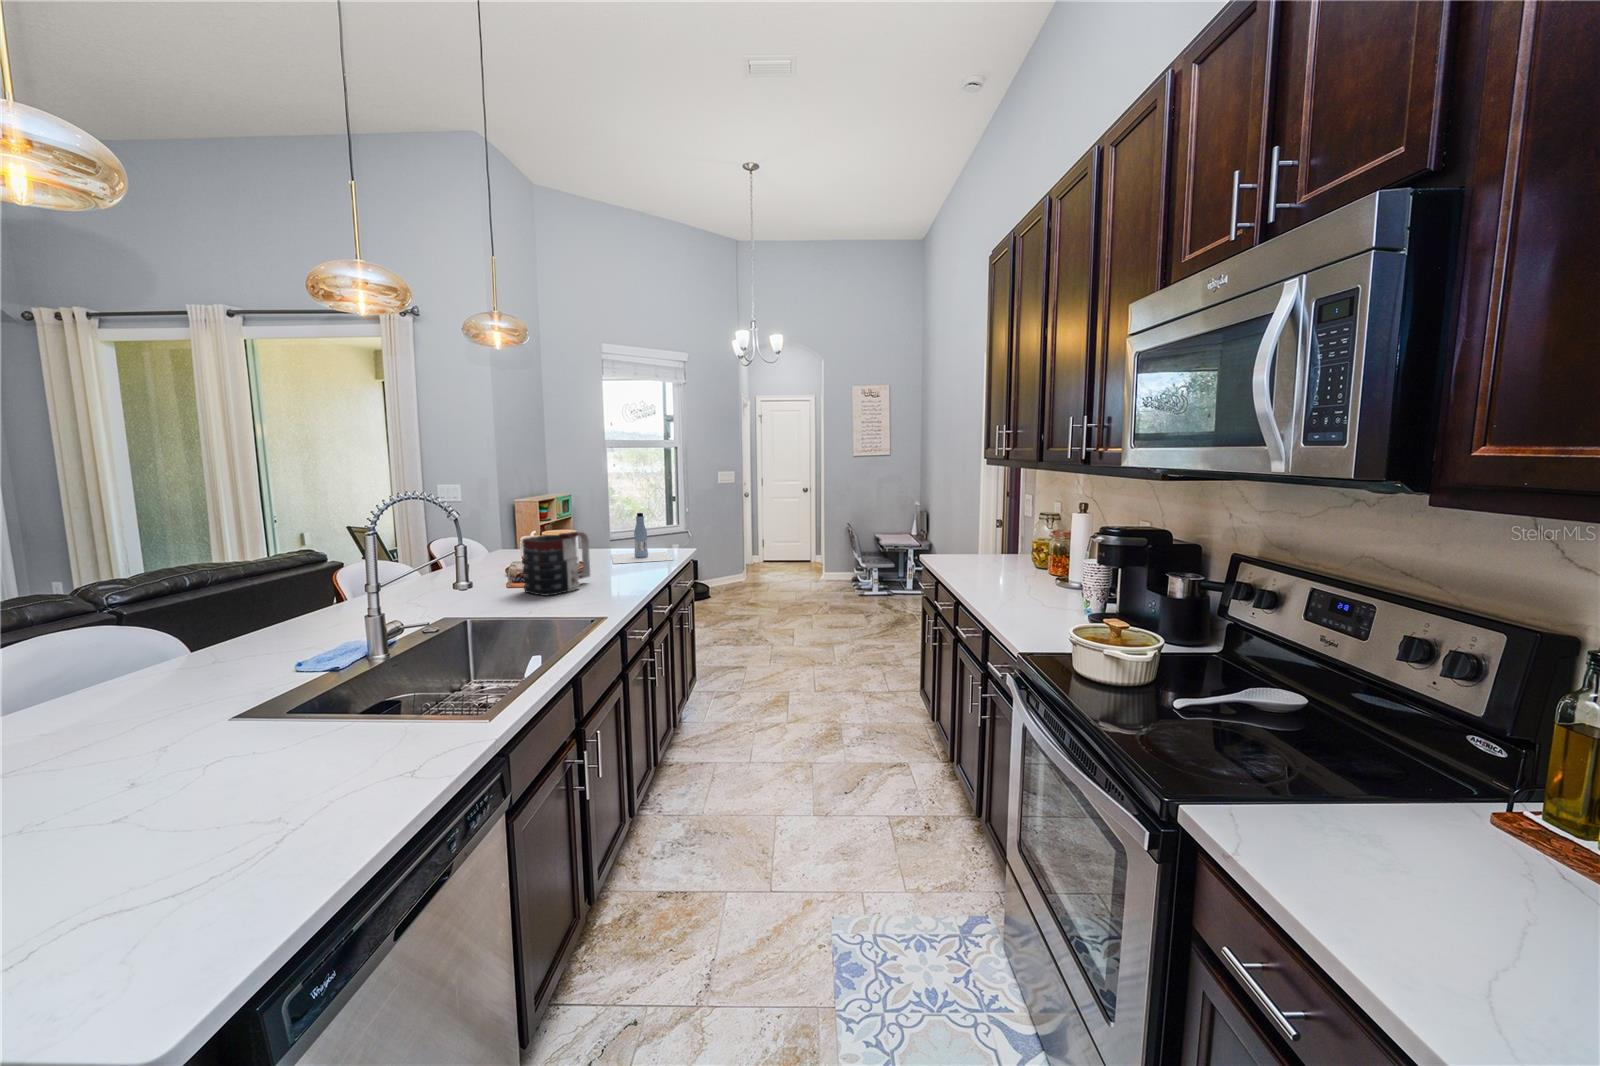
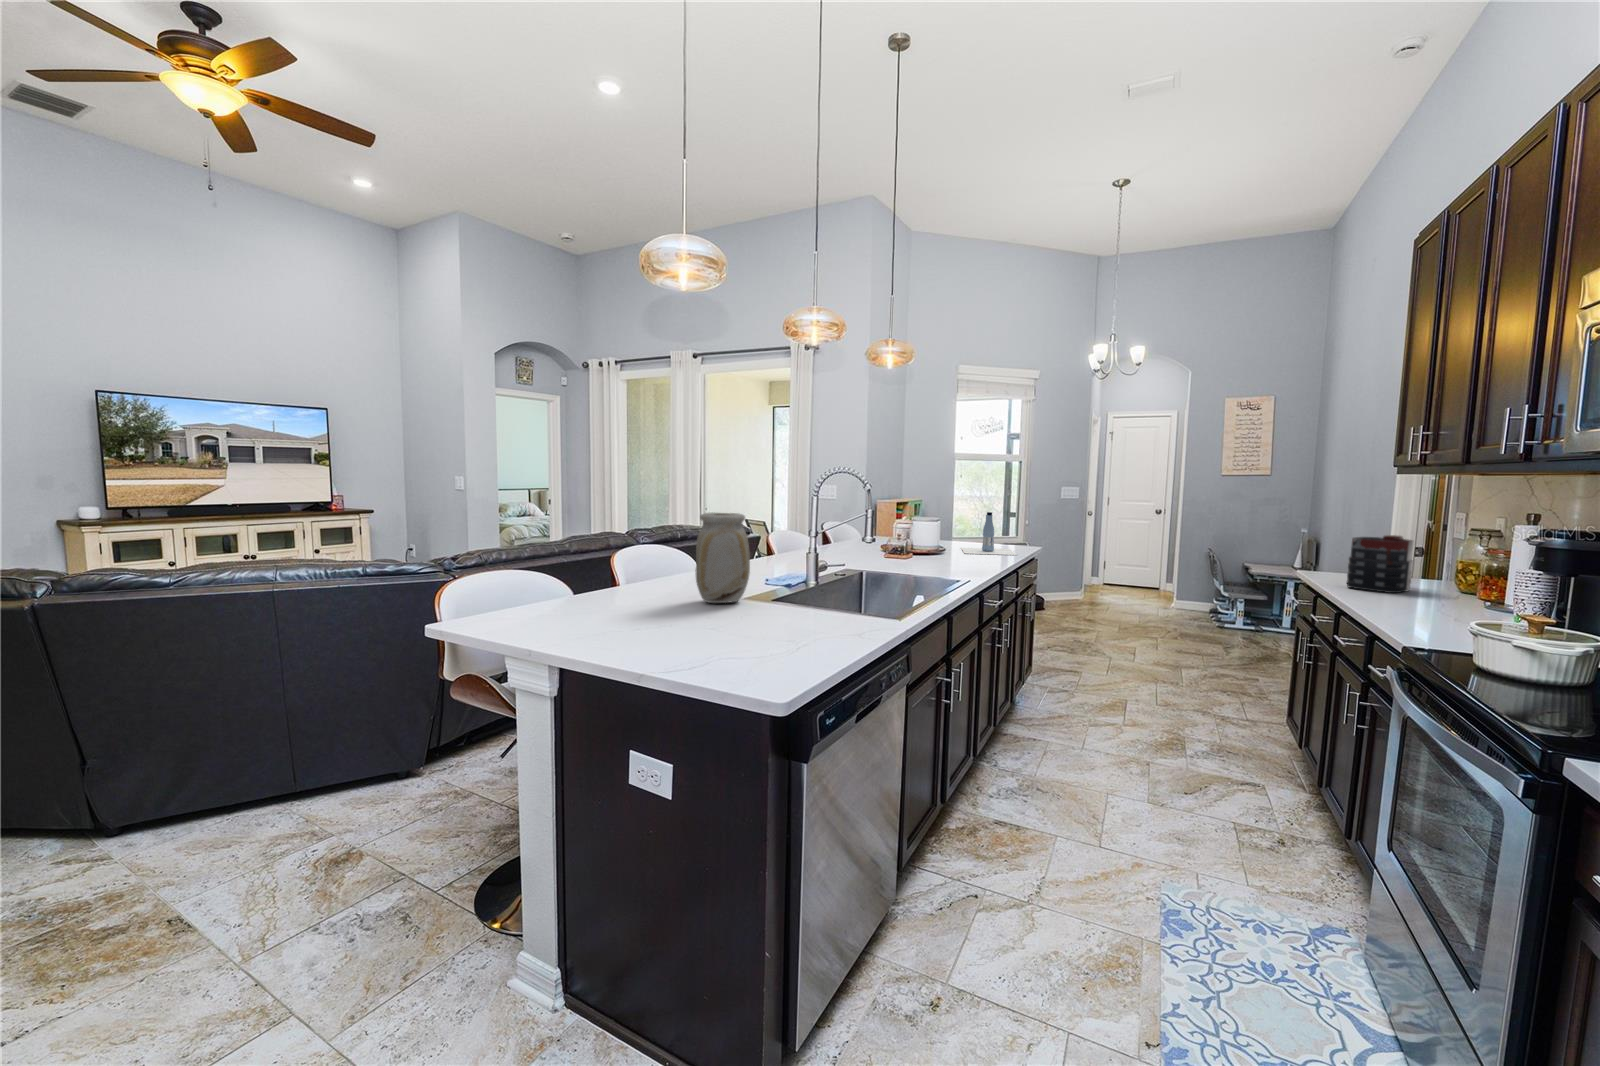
mug: present [522,532,590,596] -> present [1347,535,1413,593]
vase: none [45,572,197,746] -> present [695,512,750,603]

